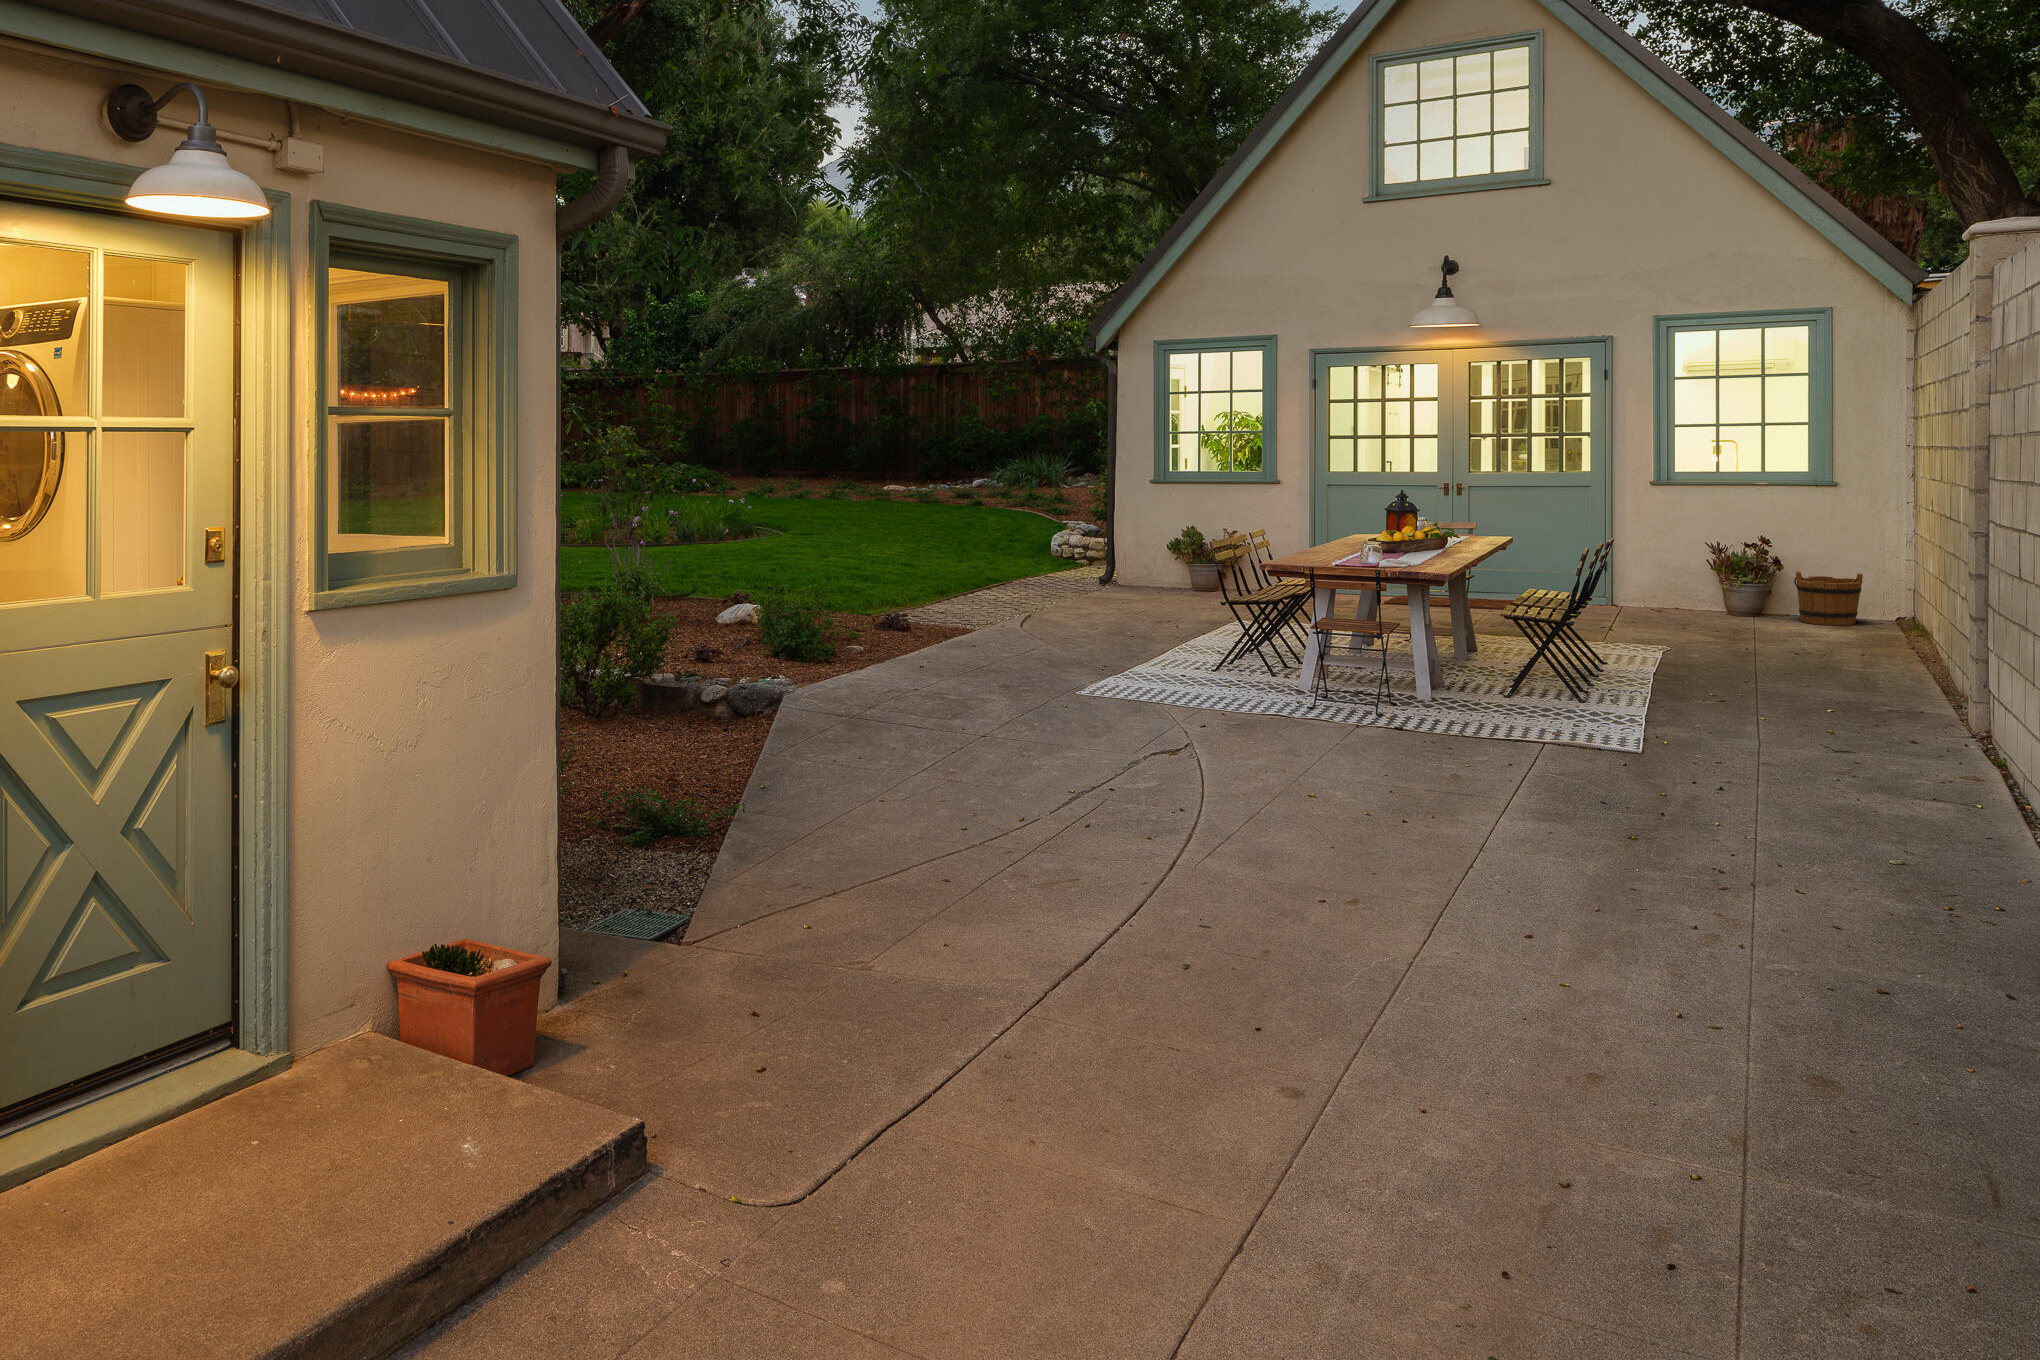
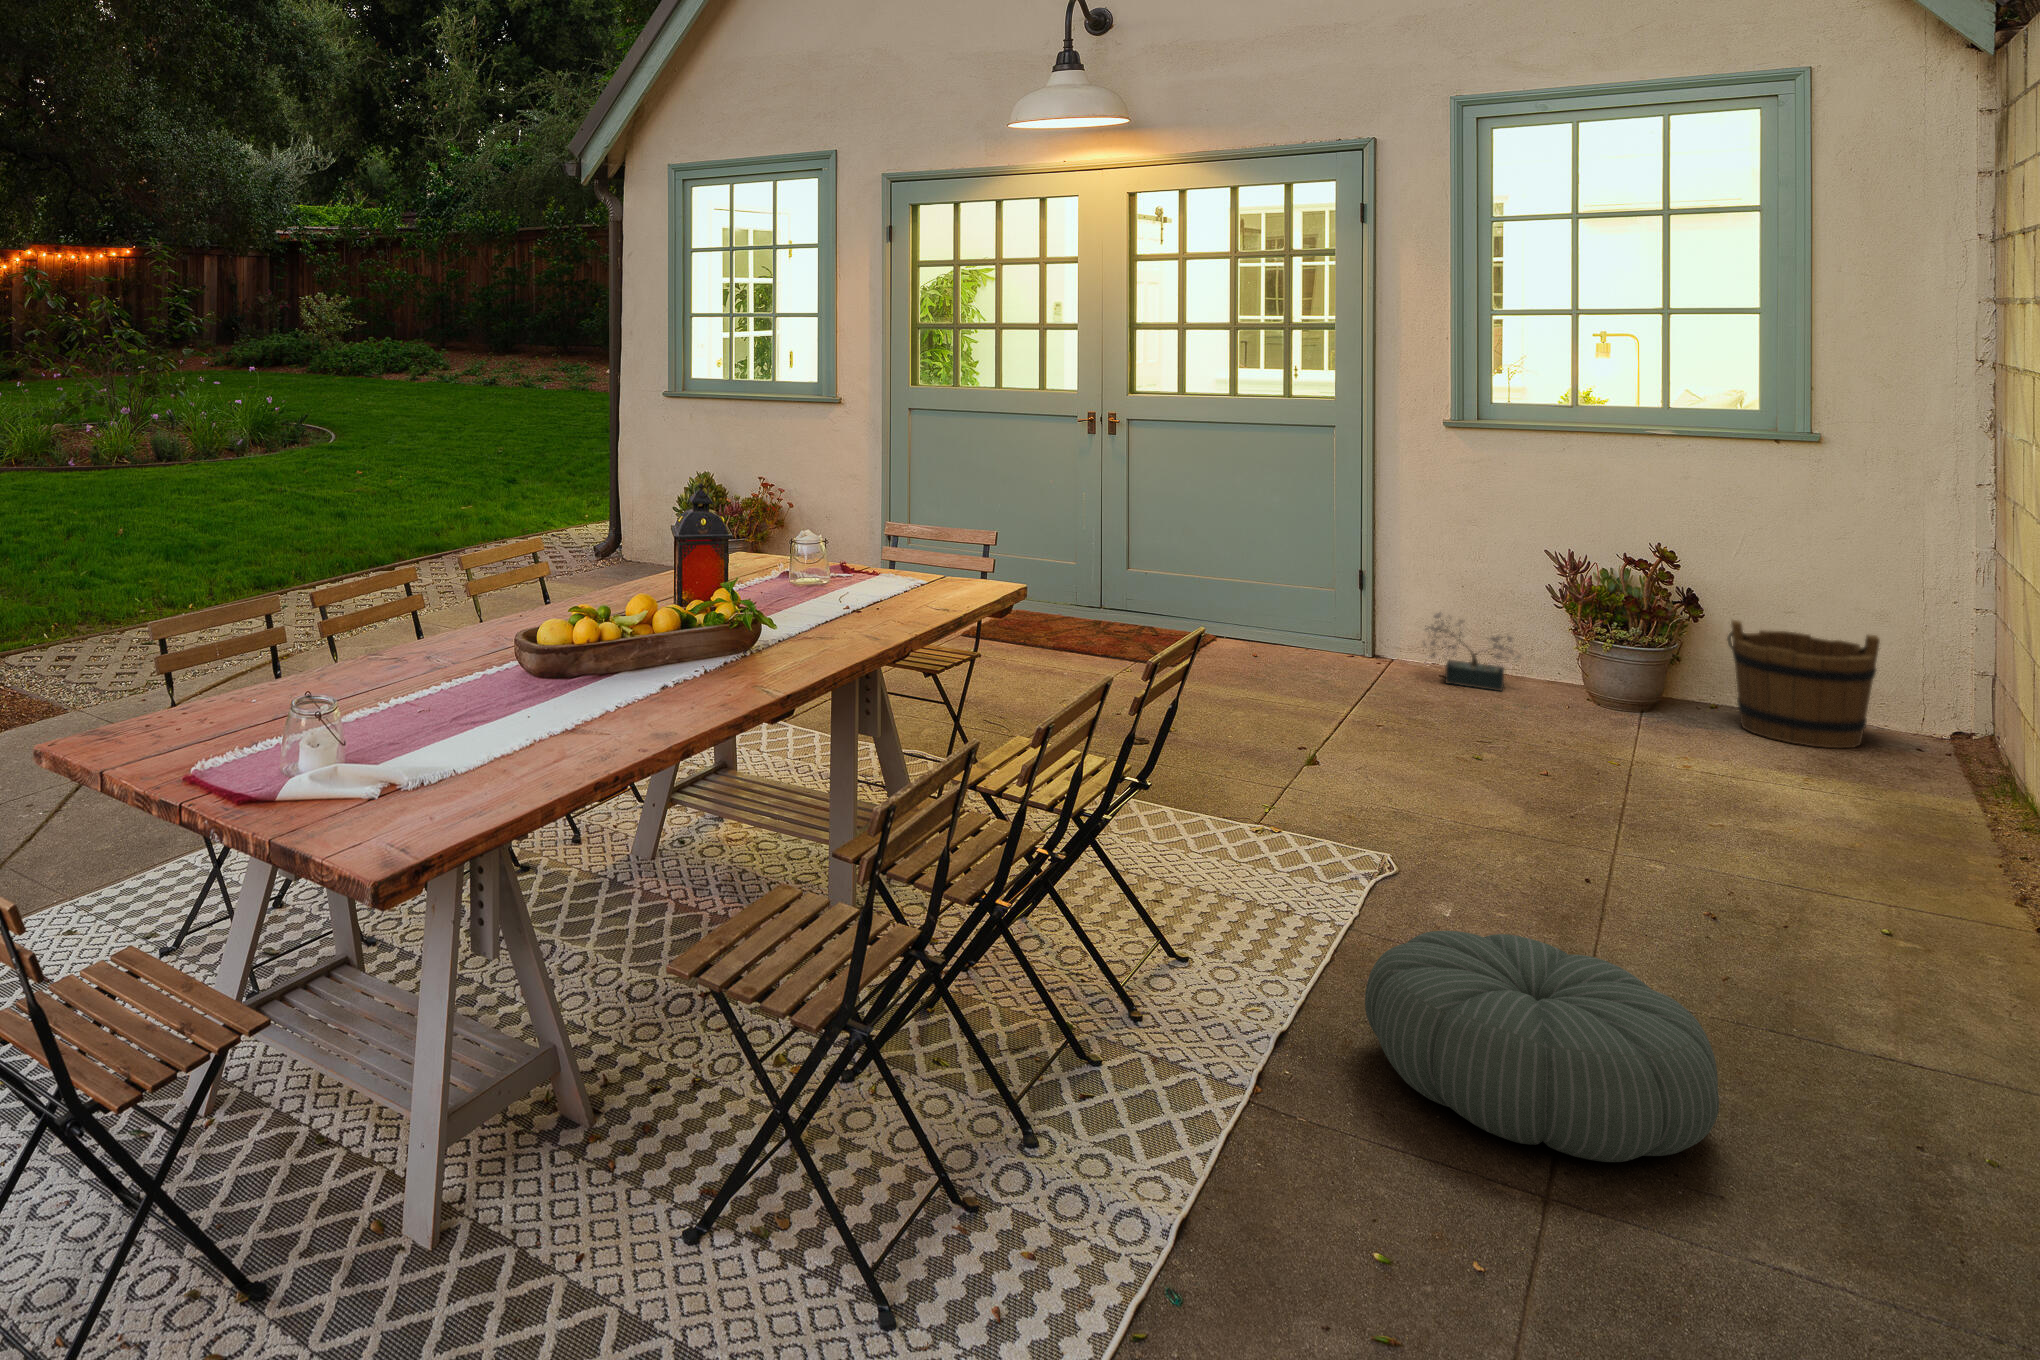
decorative plant: none [1641,579,1694,616] -> present [1424,613,1520,691]
pouf: none [1681,651,1798,701] -> present [1365,931,1719,1162]

